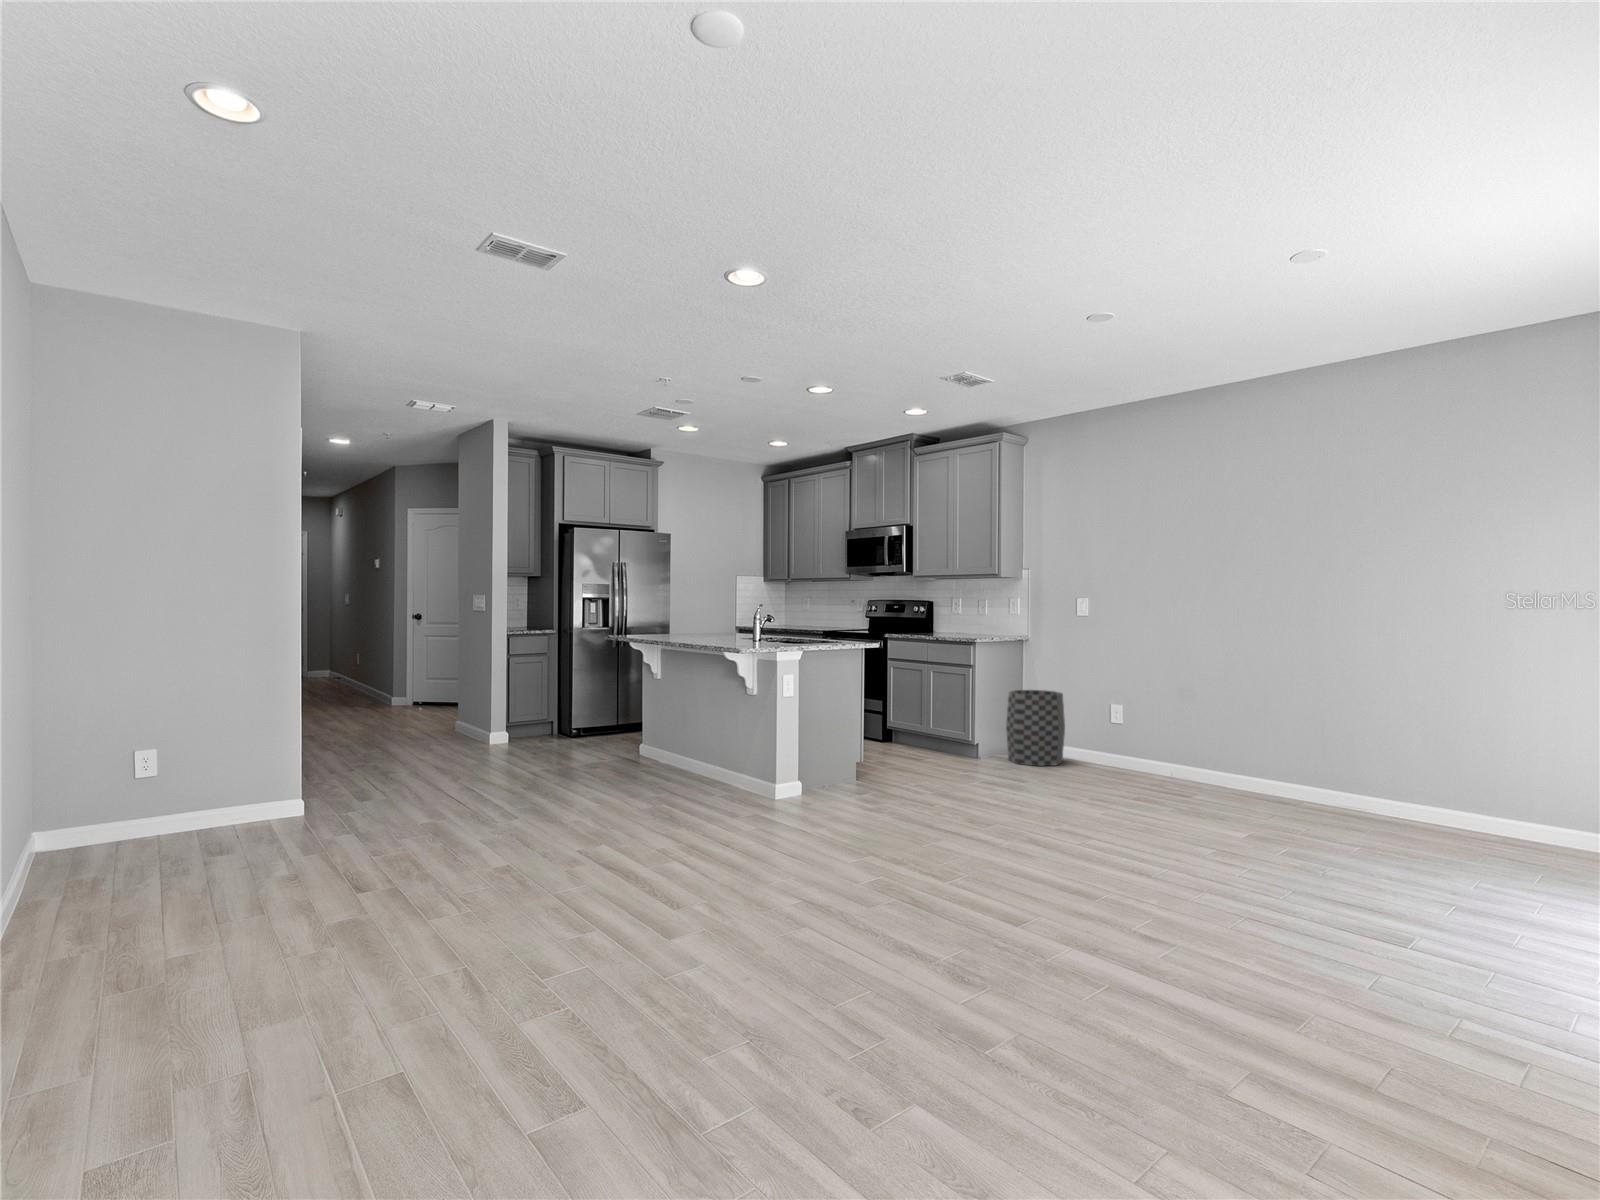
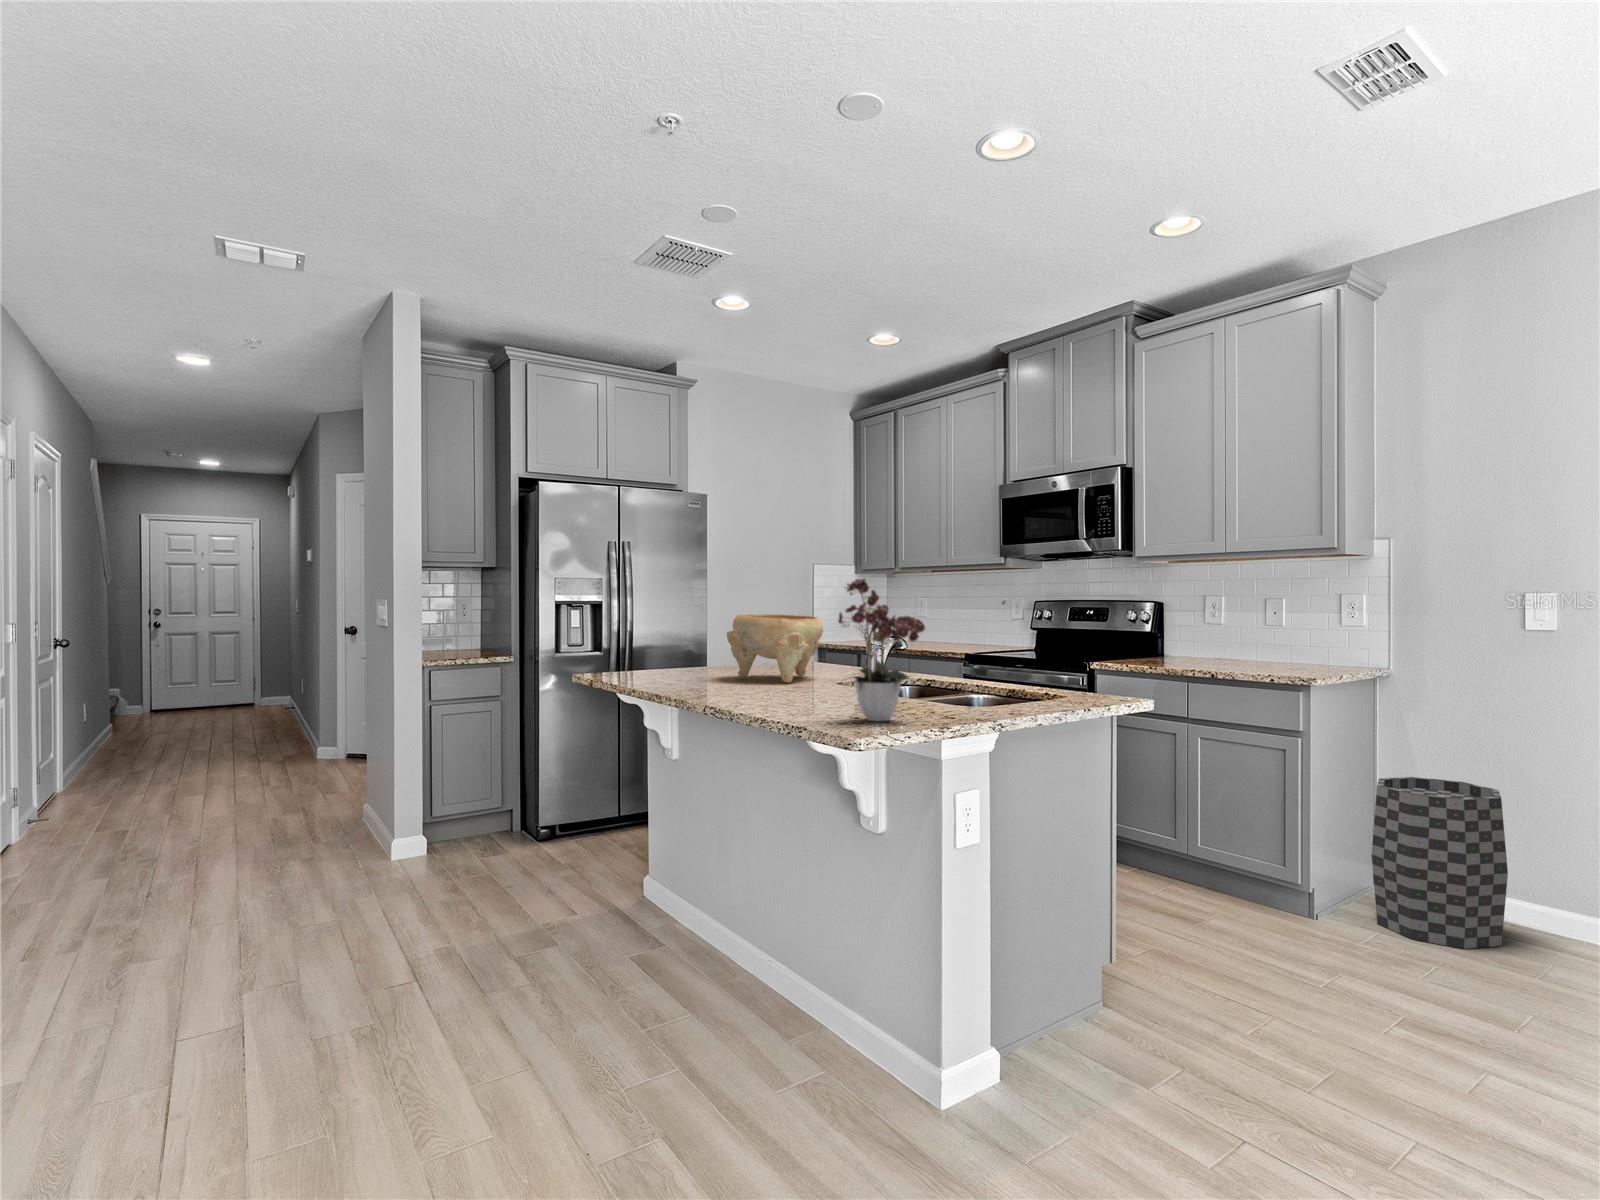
flower arrangement: none [734,586,774,646] -> present [838,579,925,721]
decorative bowl: none [687,605,735,638] -> present [727,614,823,683]

